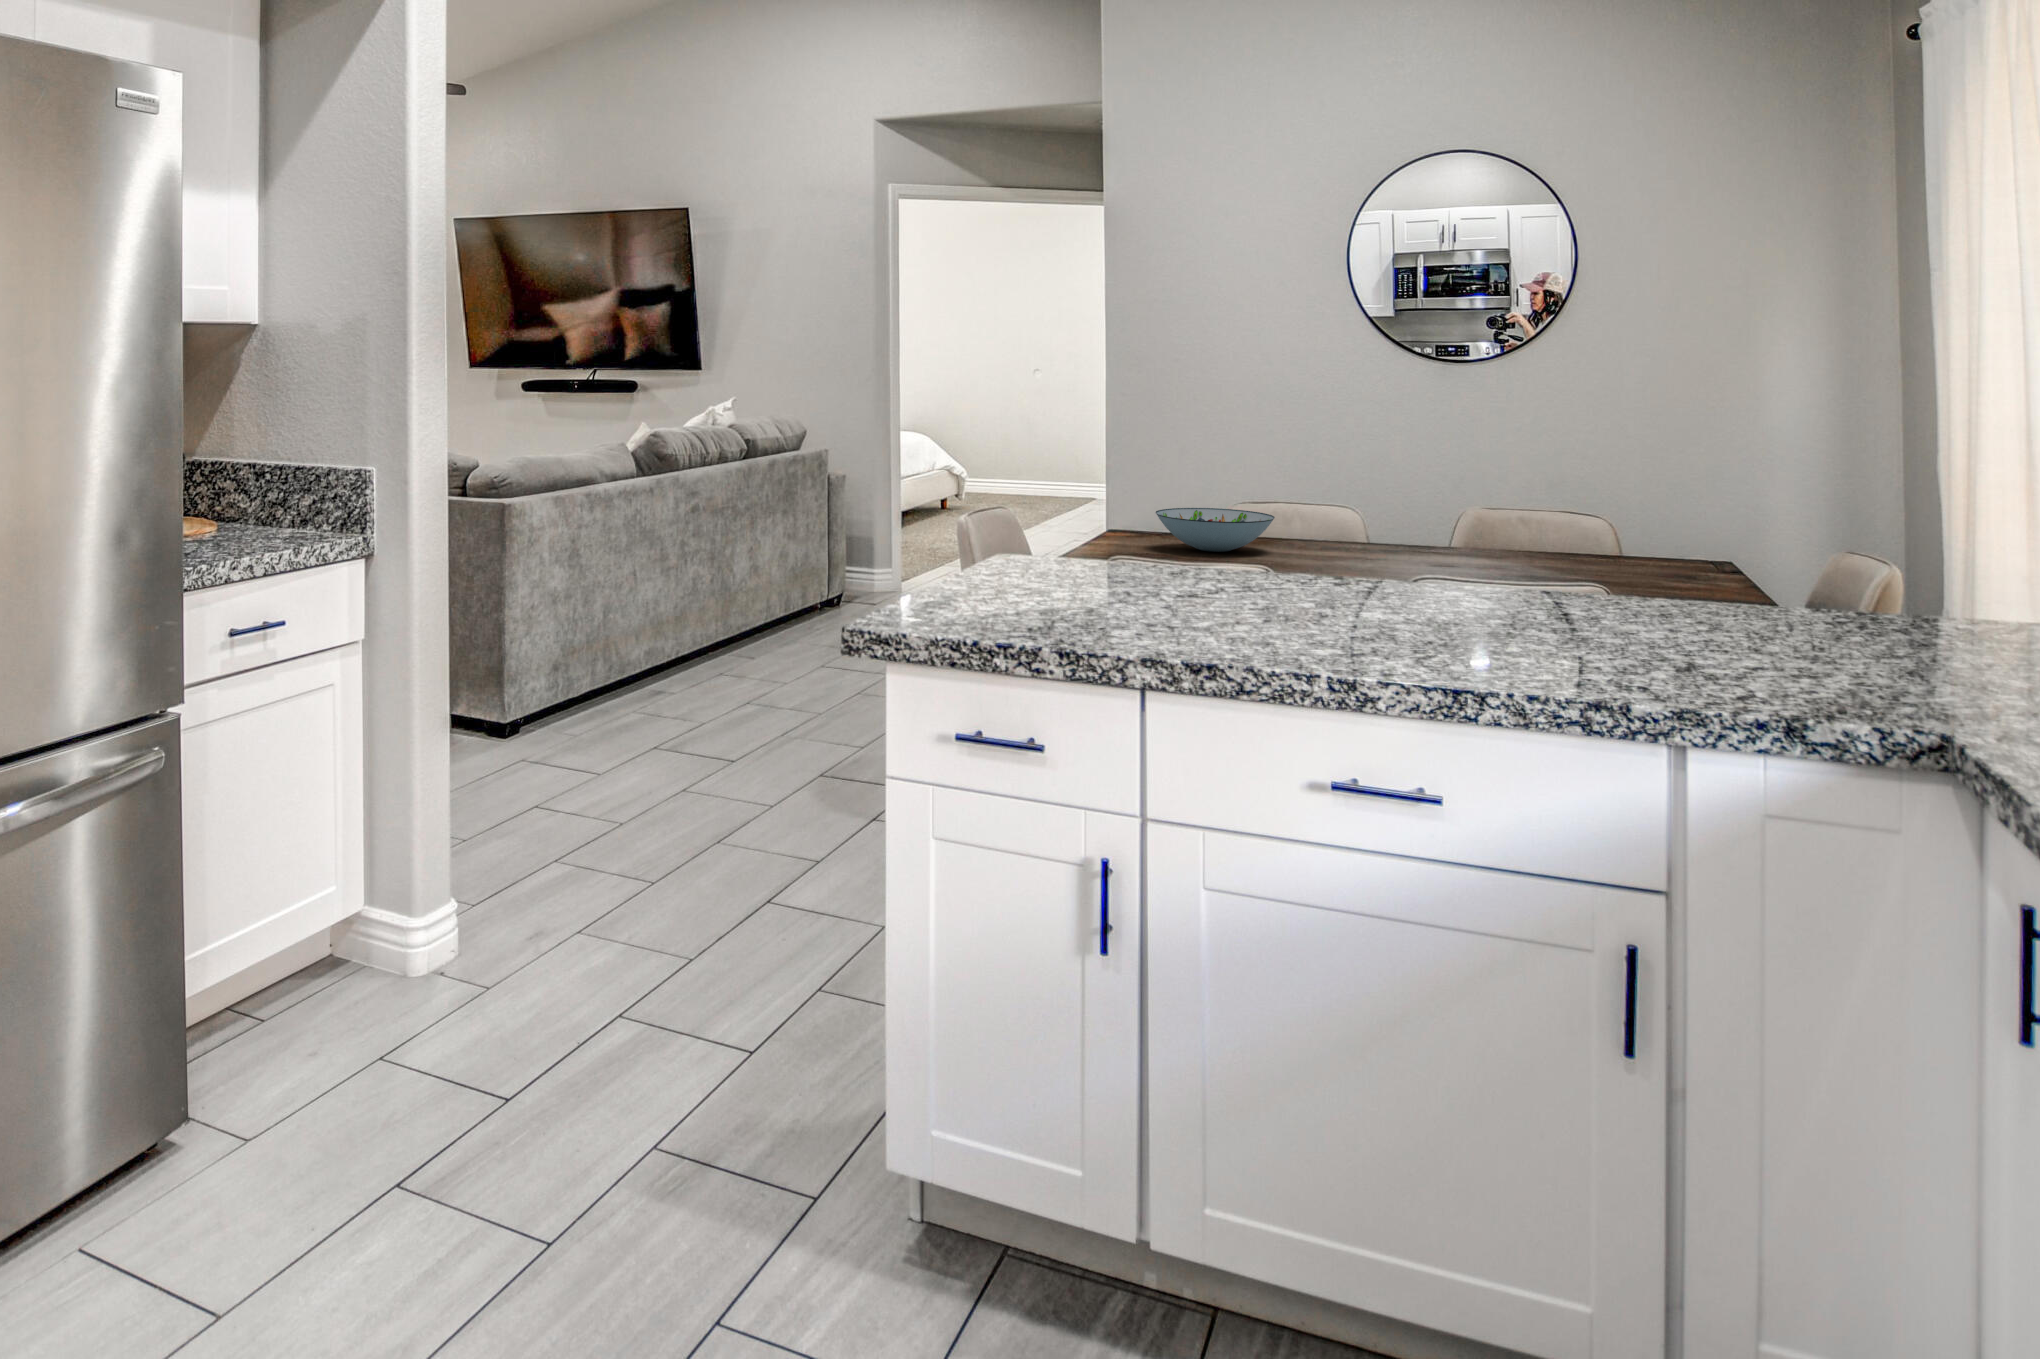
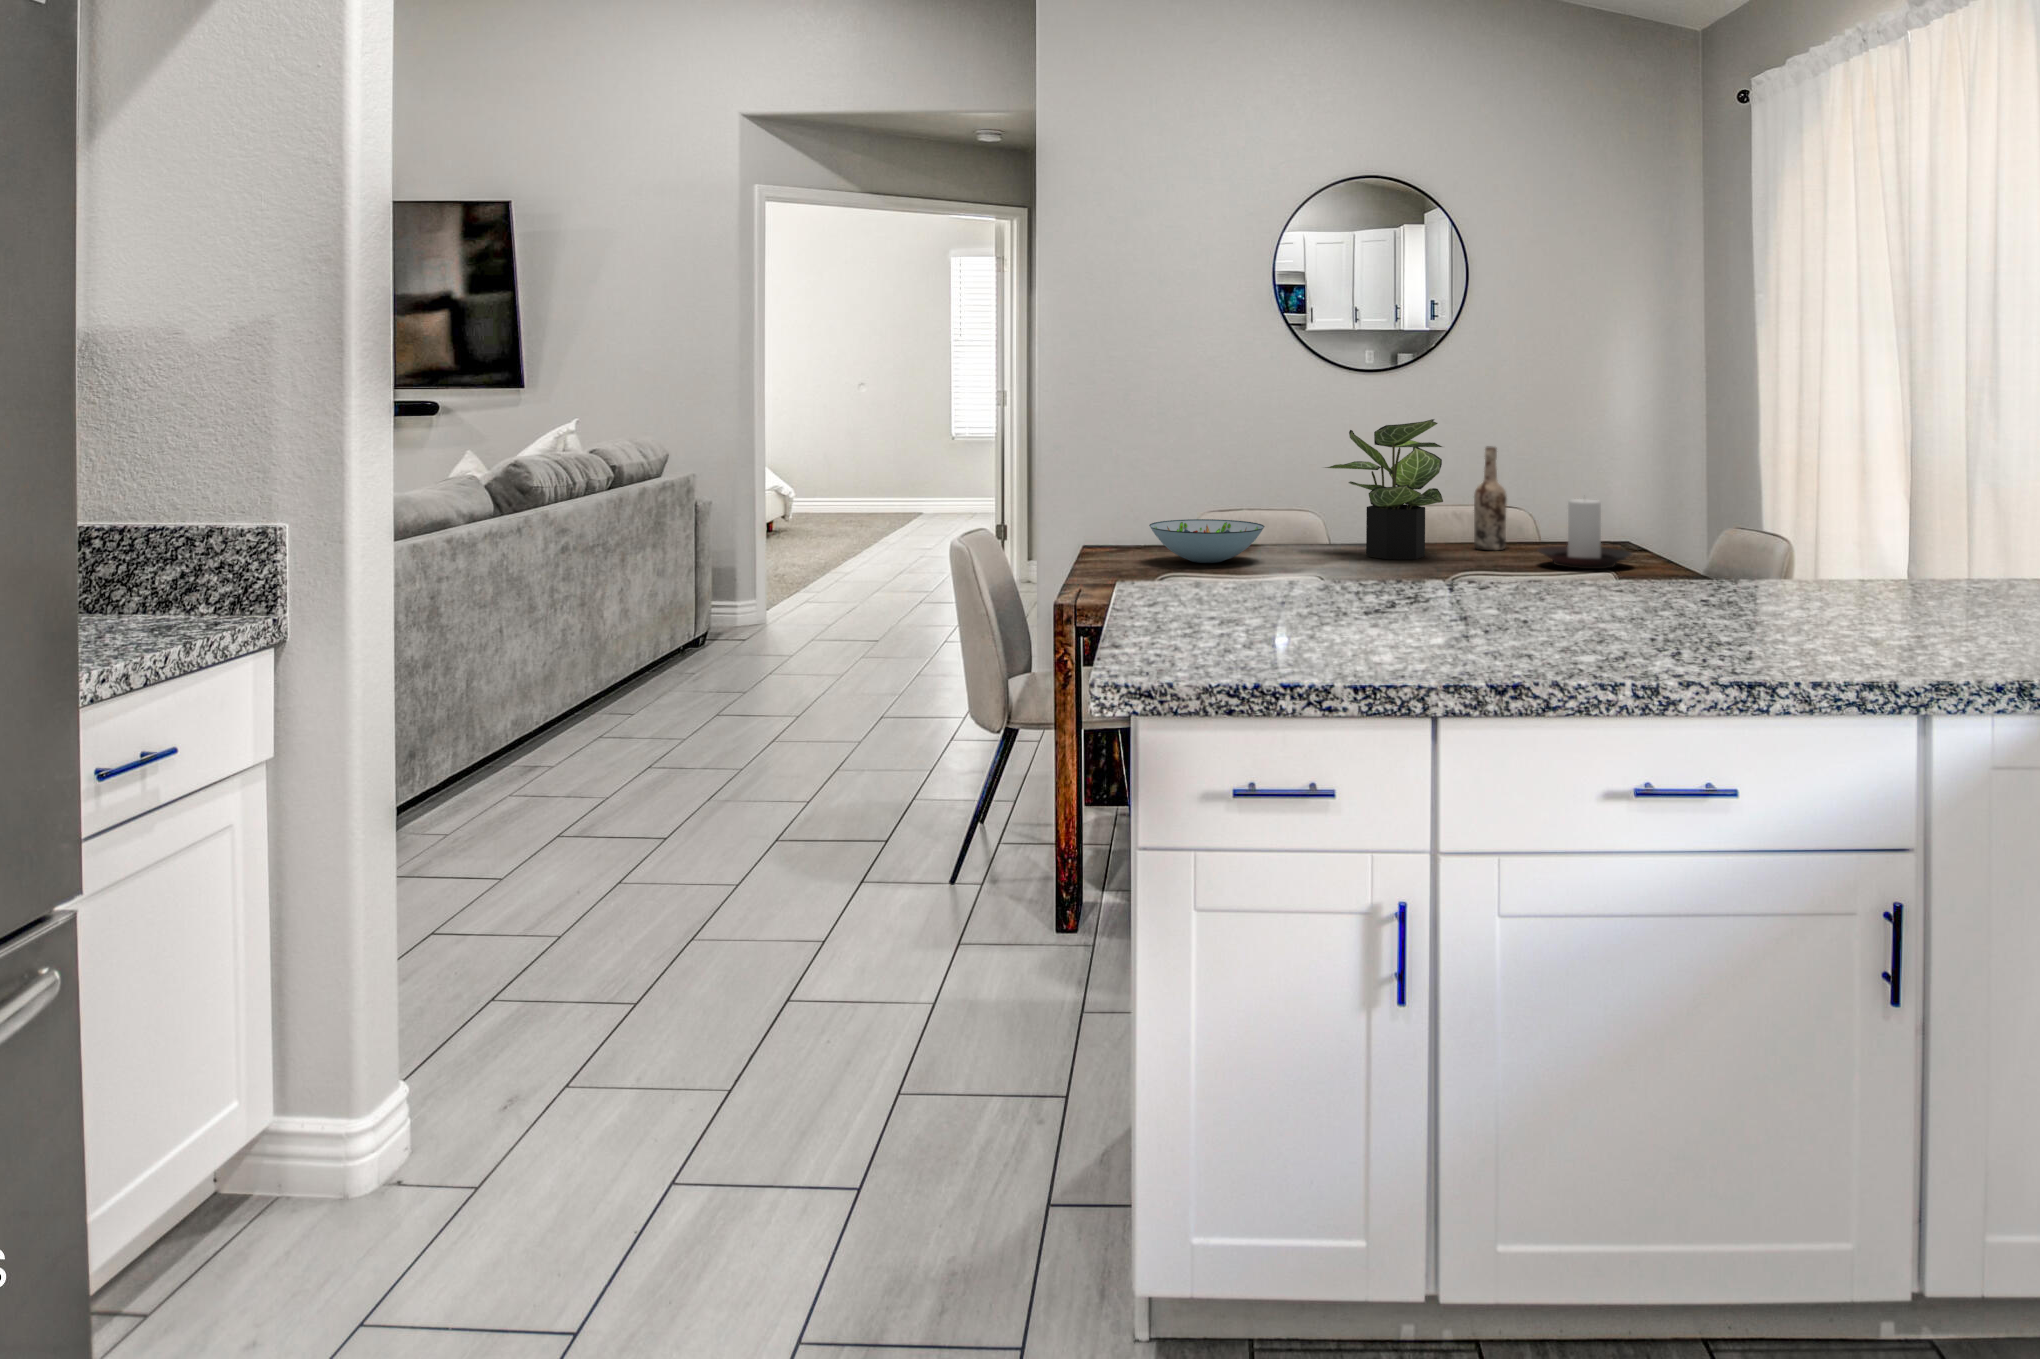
potted plant: none [1349,414,1487,562] -> present [1325,419,1443,559]
wine bottle: none [1529,445,1568,559] -> present [1474,447,1507,550]
candle holder: none [1577,503,1697,585] -> present [1538,499,1632,569]

